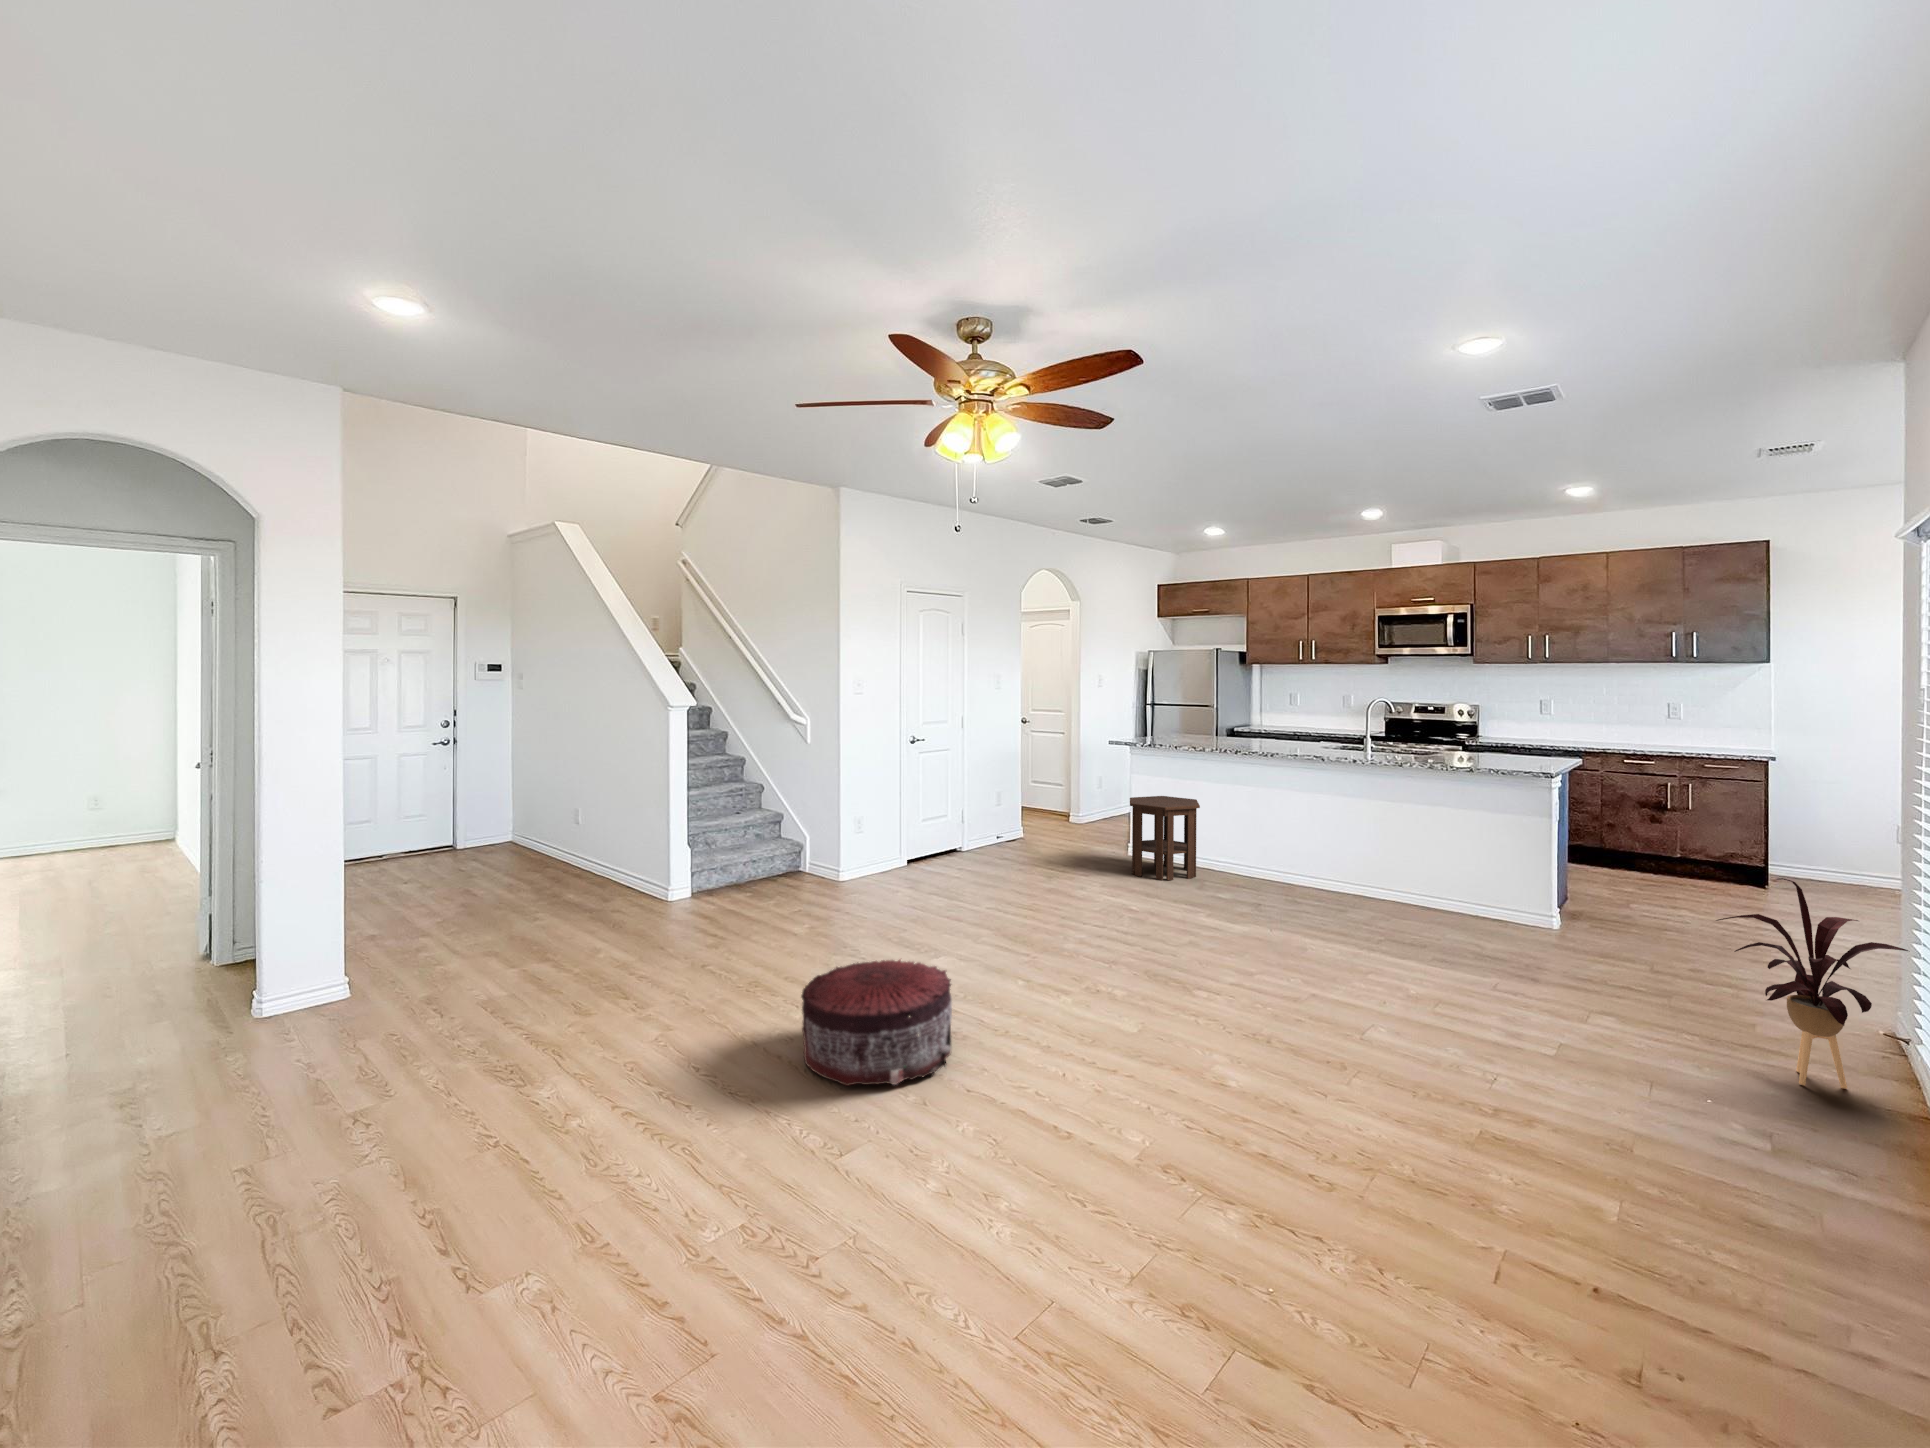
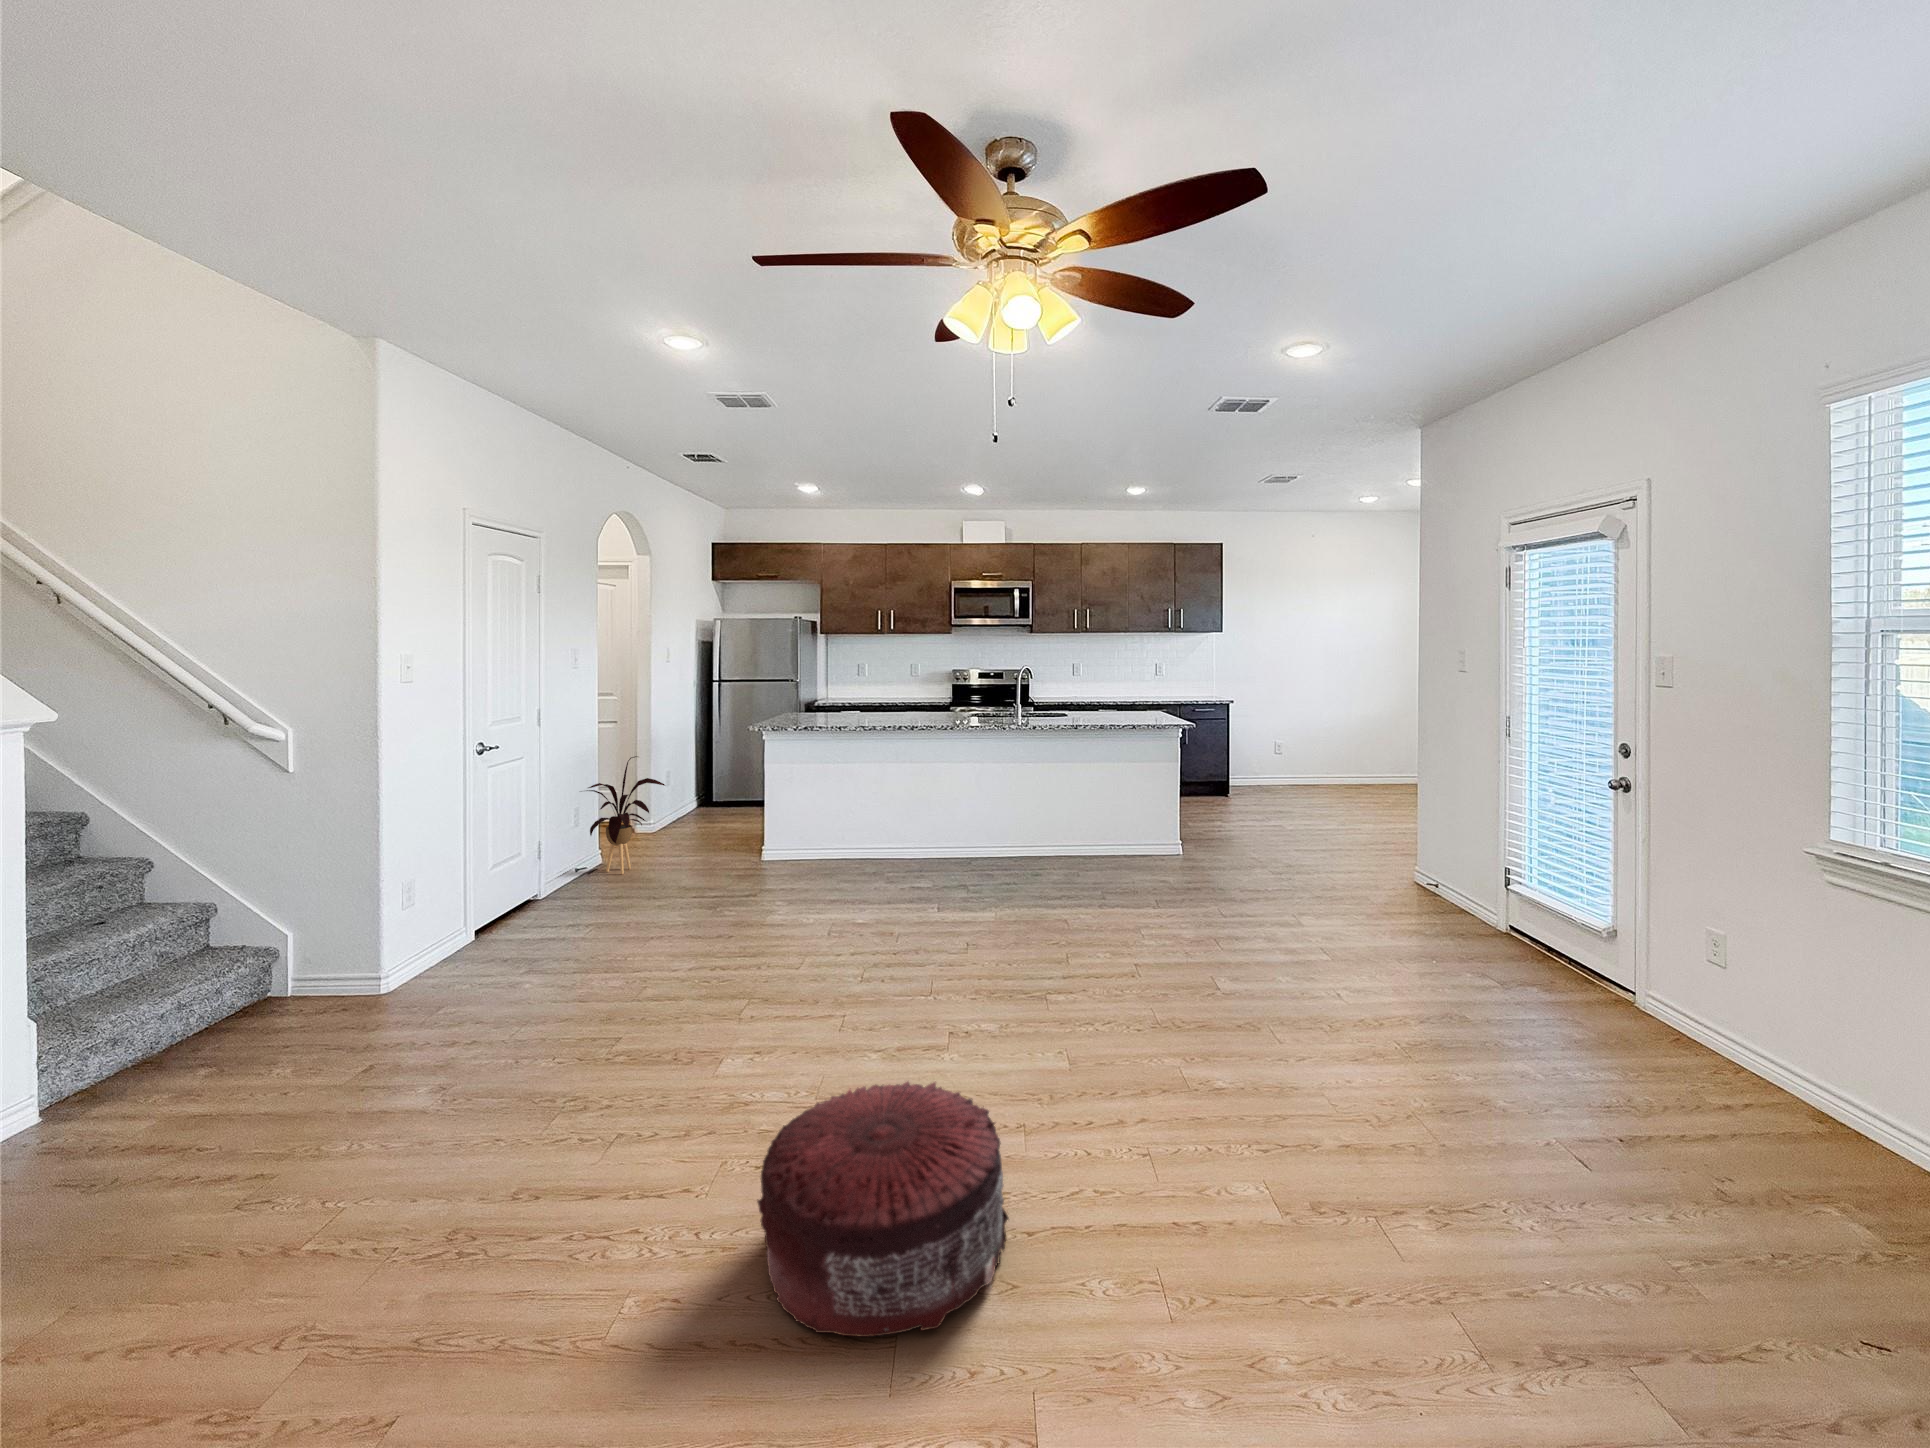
side table: present [1130,796,1200,880] -> none [787,786,878,884]
house plant: present [1716,878,1908,1089] -> present [587,756,665,874]

